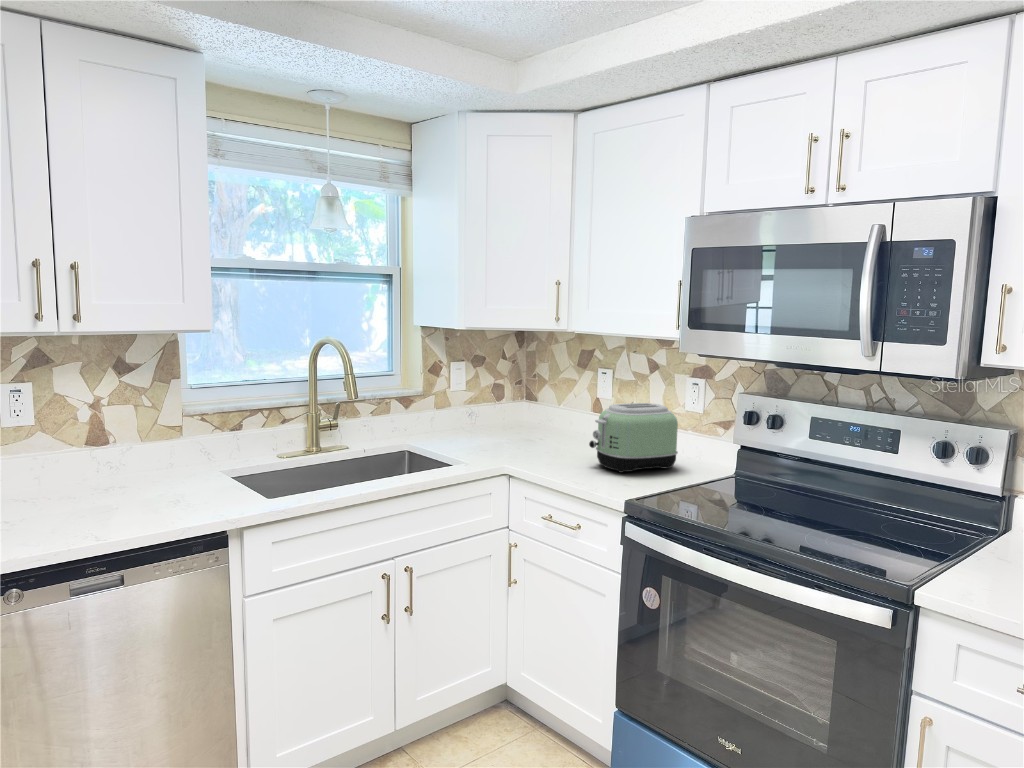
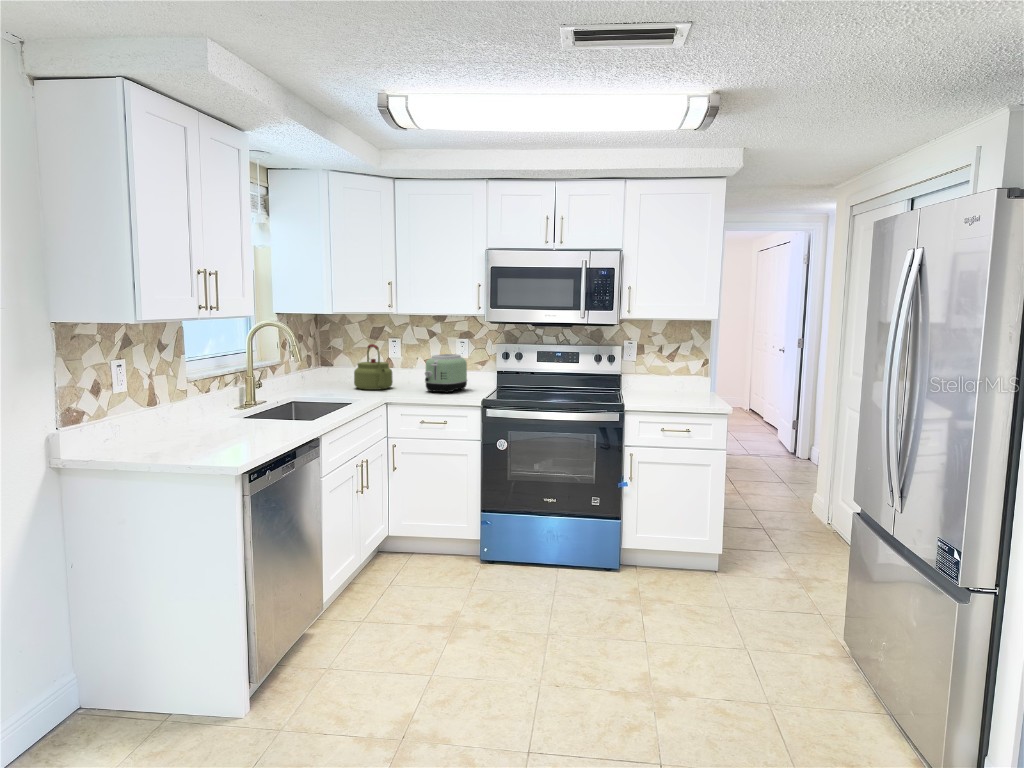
kettle: none [519,376,577,448] -> present [354,344,393,390]

